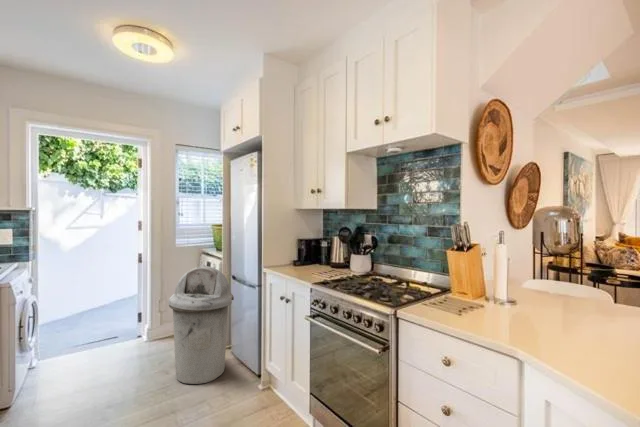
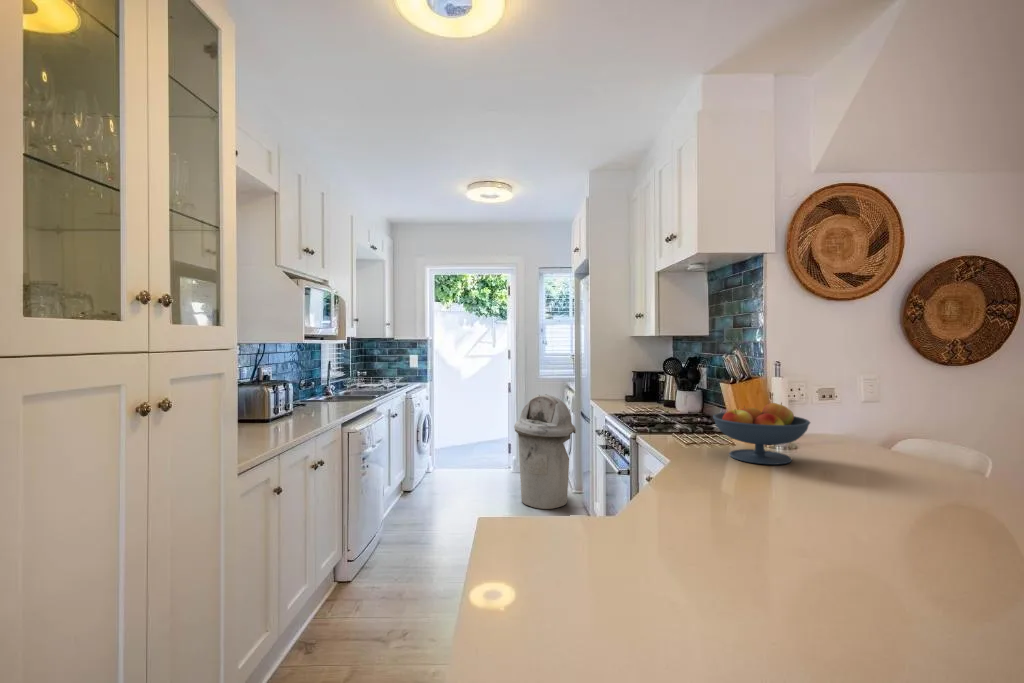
fruit bowl: none [494,268,594,333] -> present [713,403,810,465]

